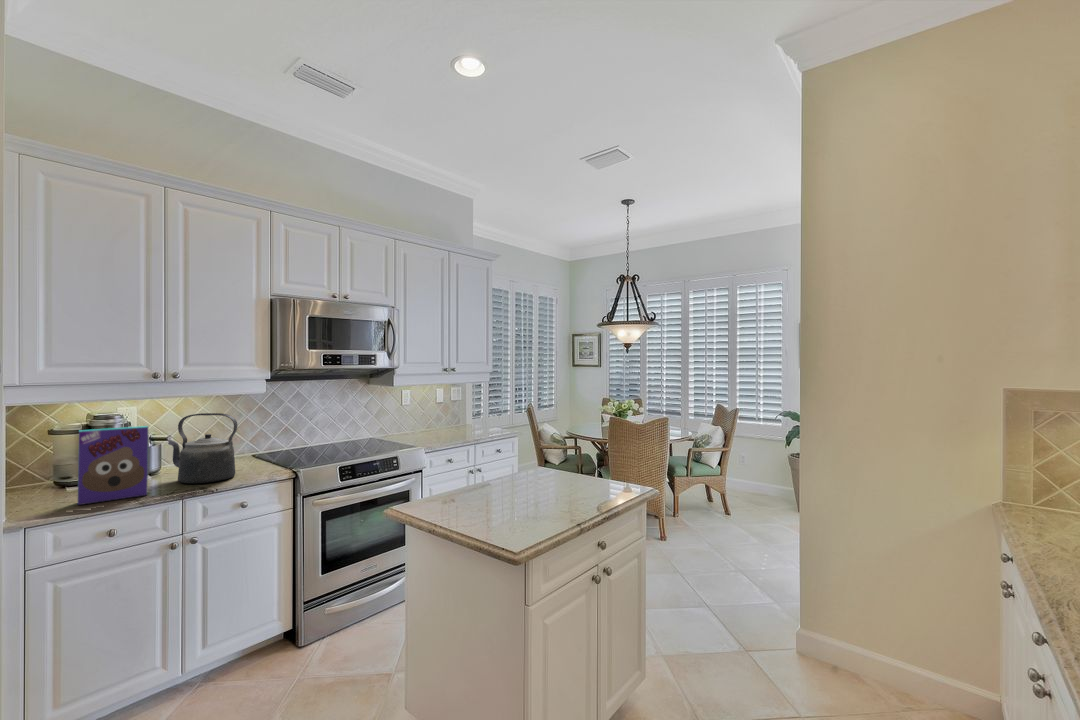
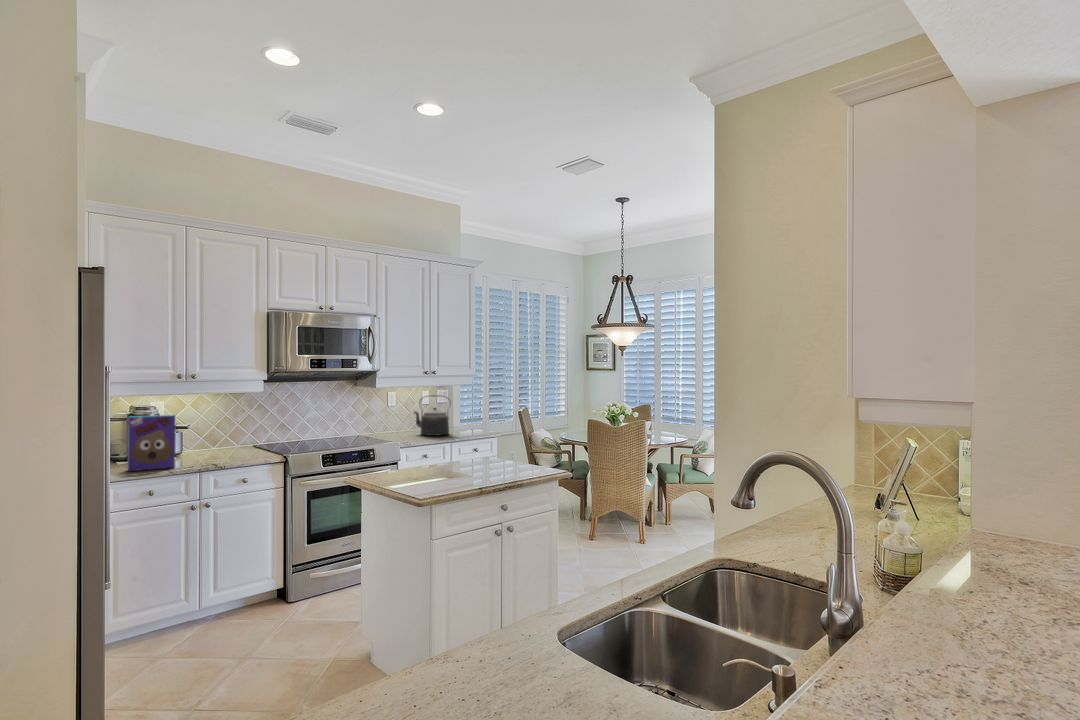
kettle: present [168,413,237,484] -> present [414,395,451,436]

